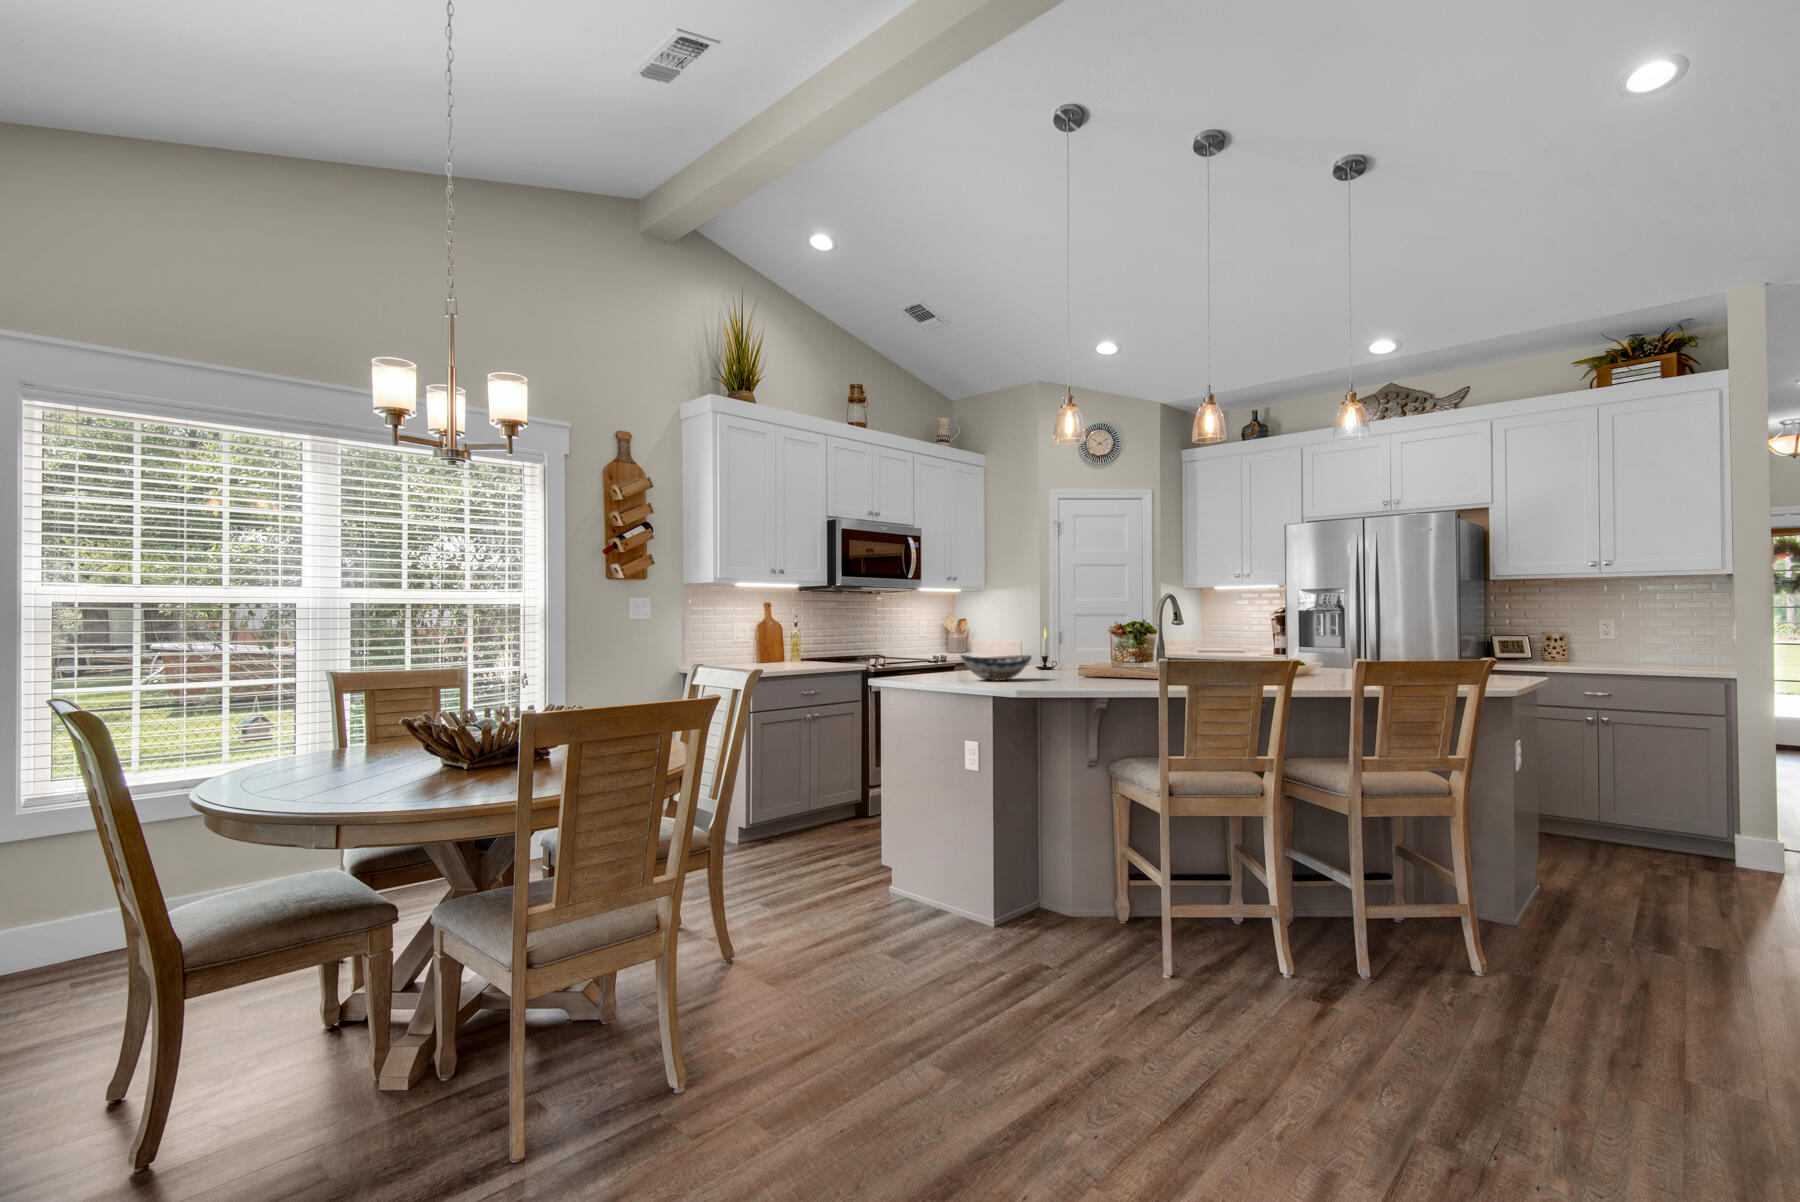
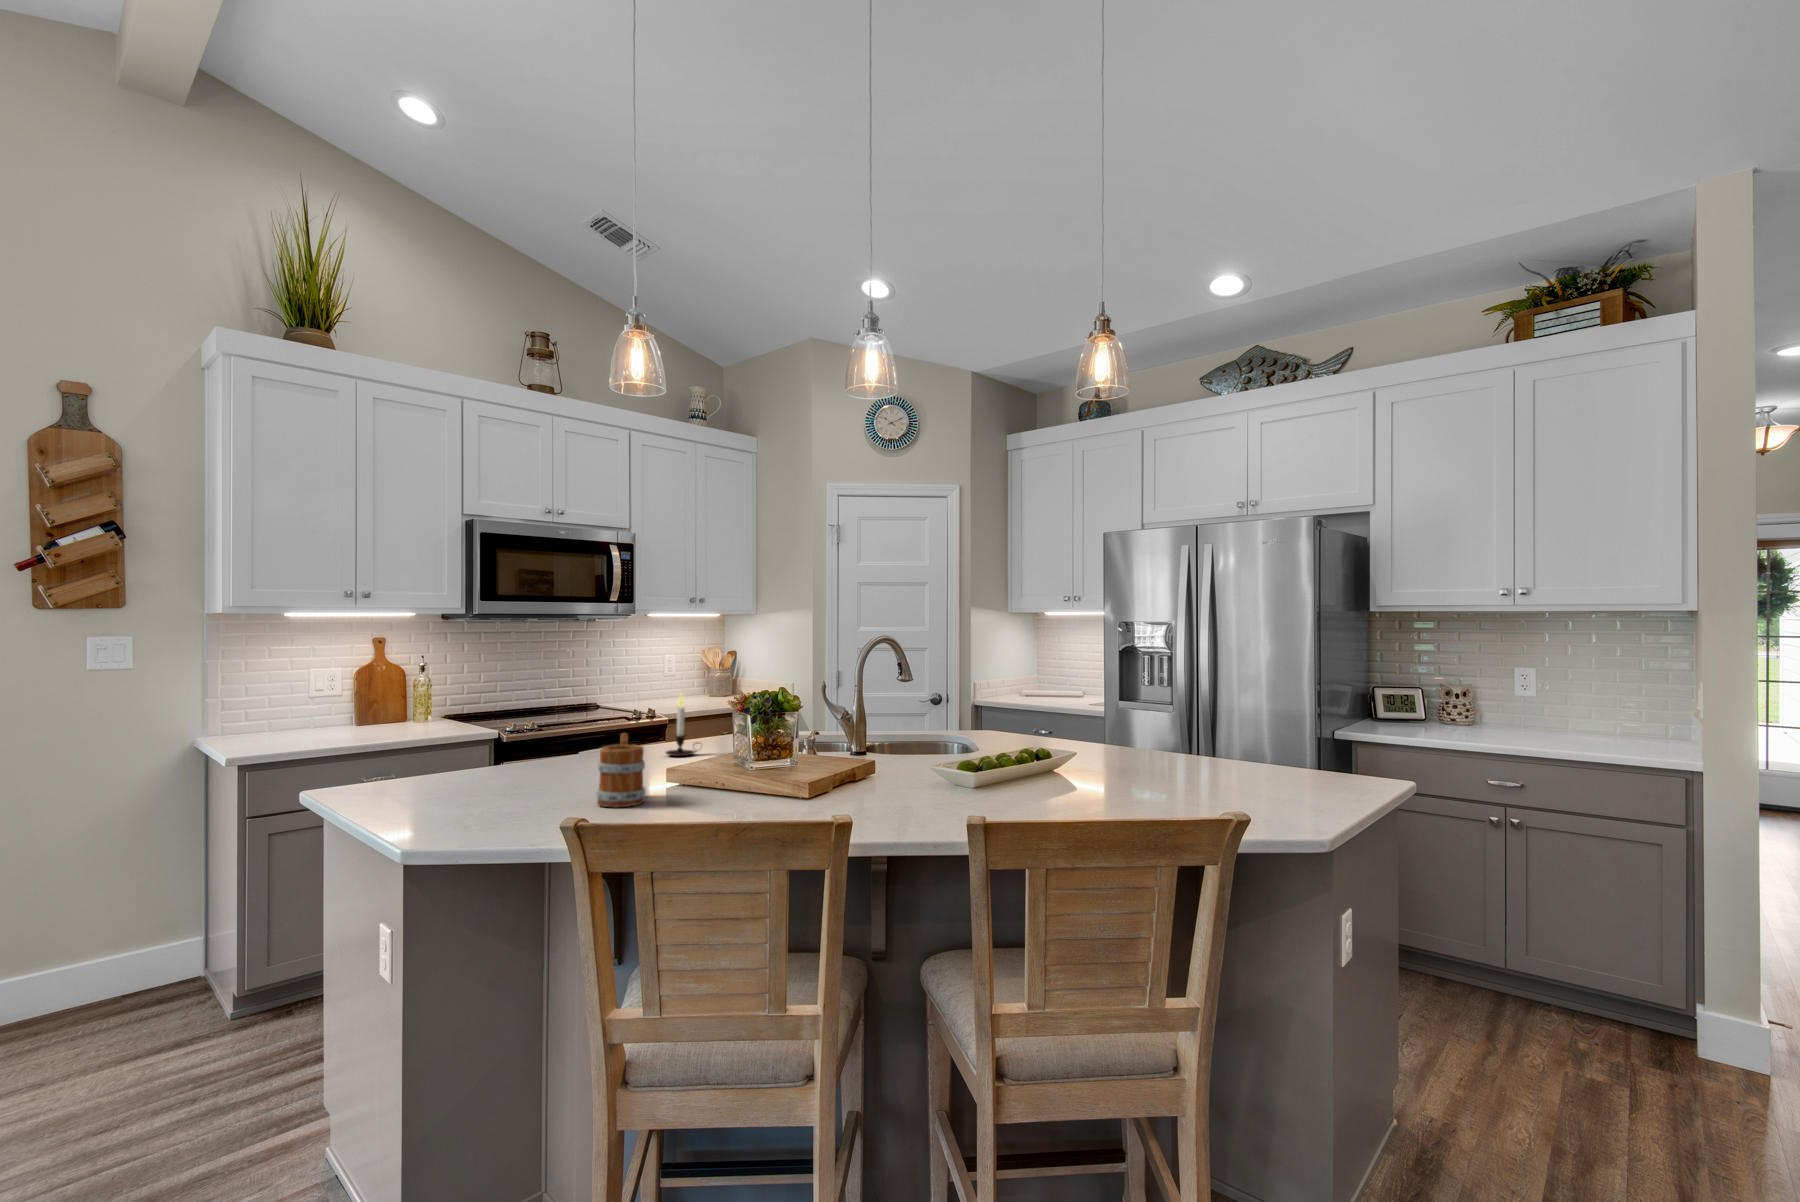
mug: none [1070,639,1099,678] -> present [596,733,646,807]
decorative bowl: present [961,655,1032,680] -> none [384,765,522,814]

